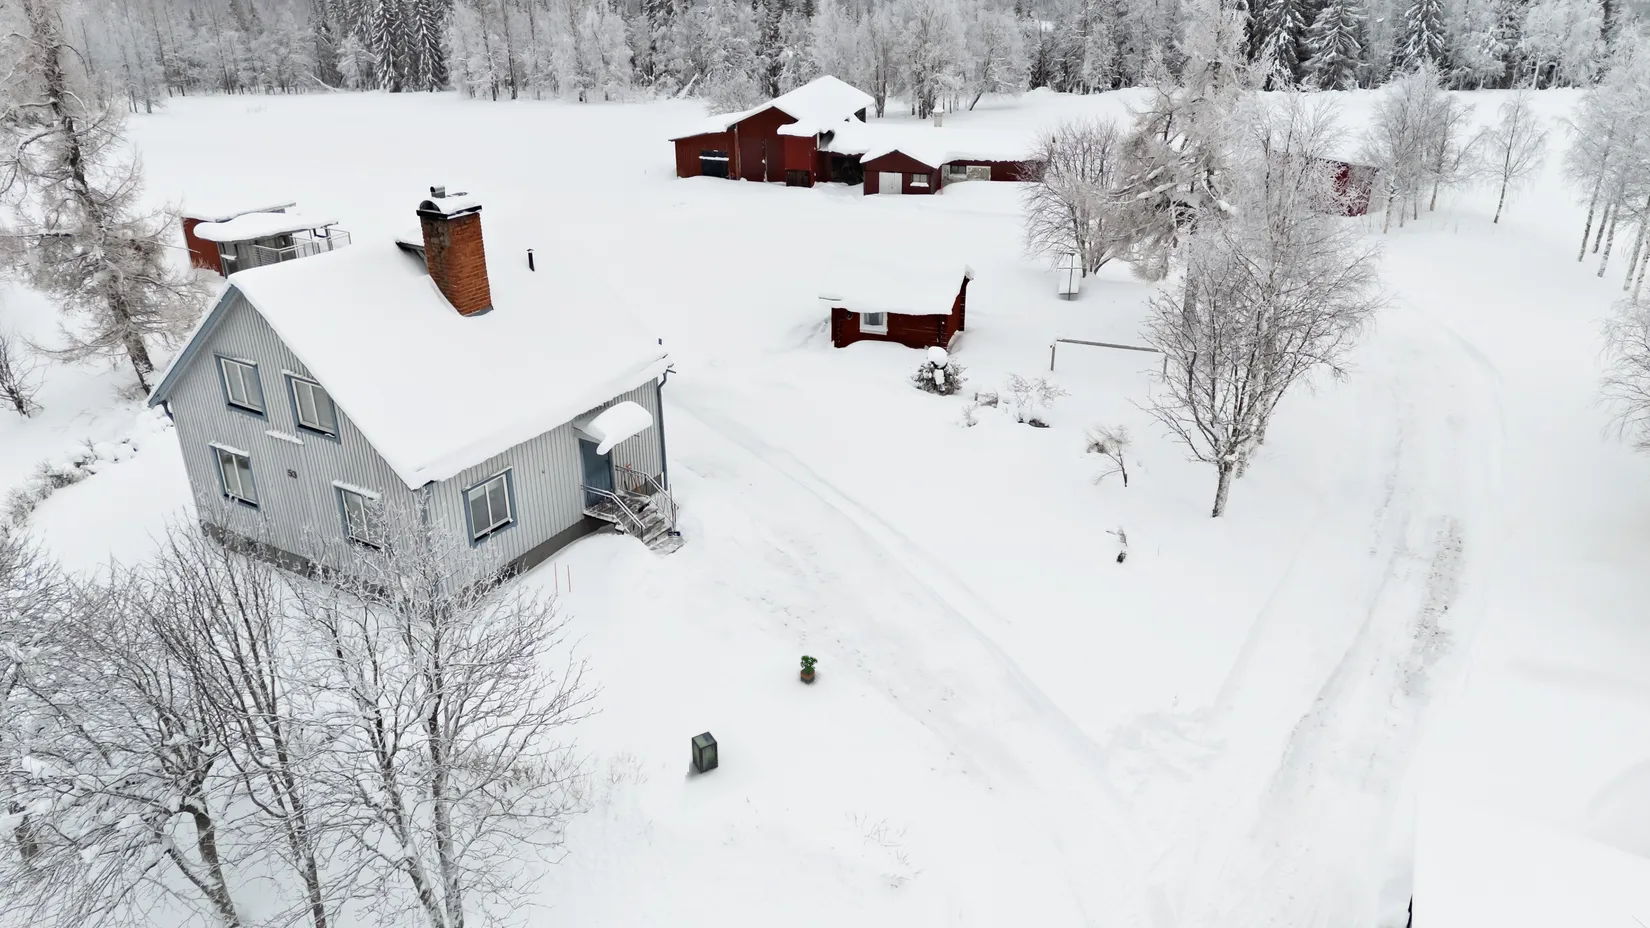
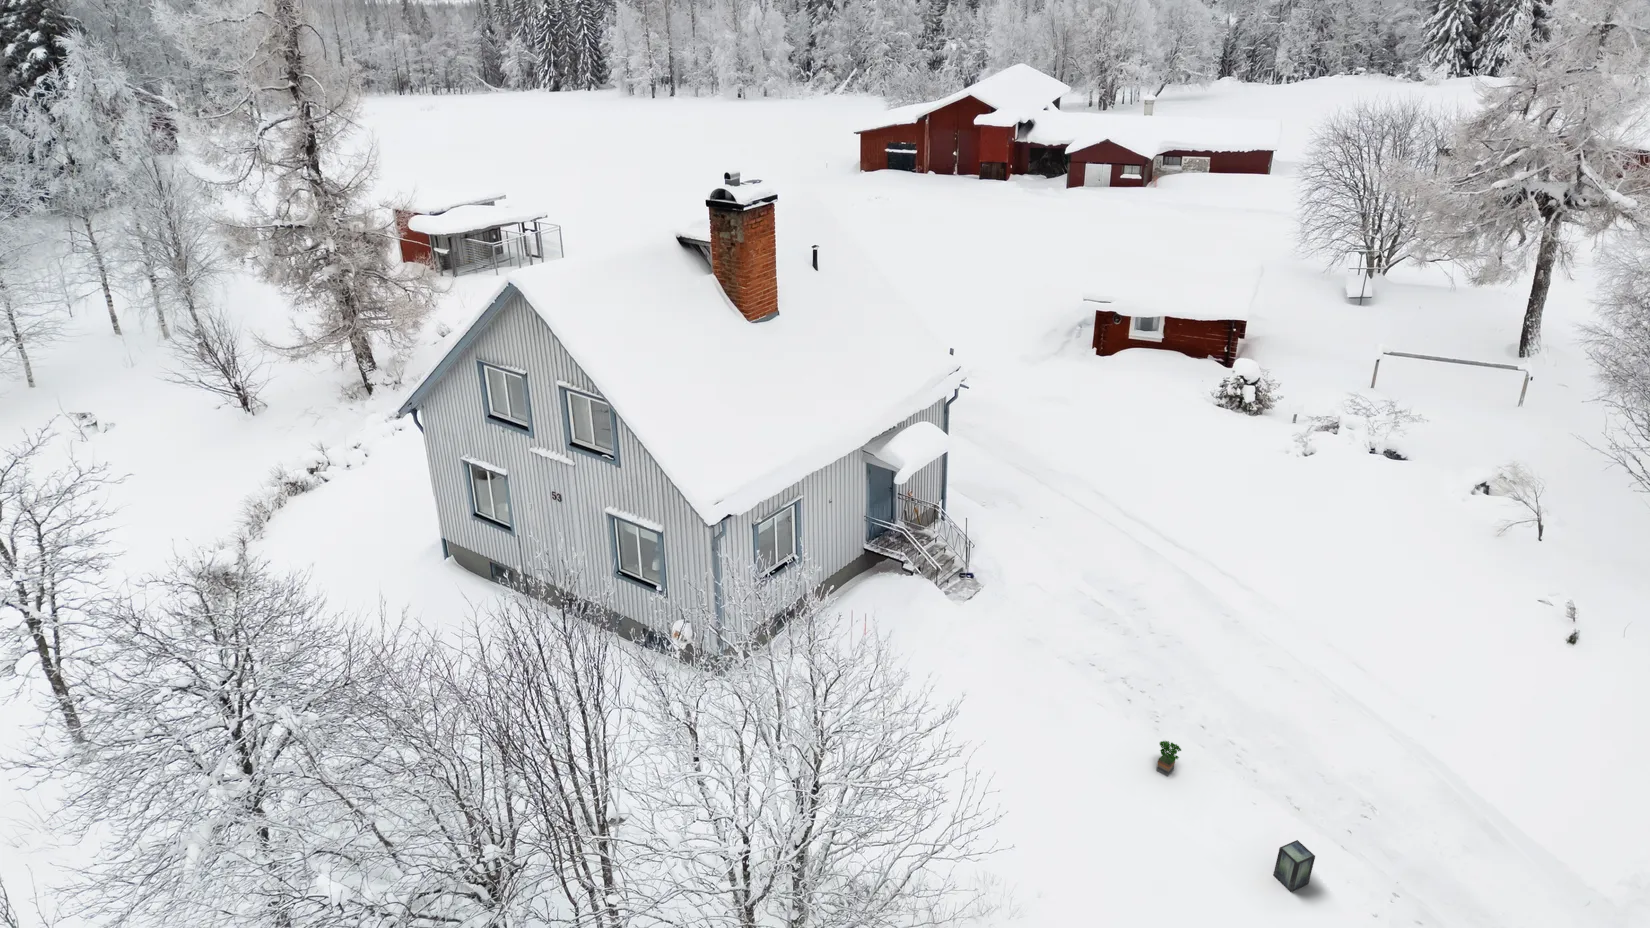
storage box: present [692,732,718,773] -> present [1273,840,1315,892]

